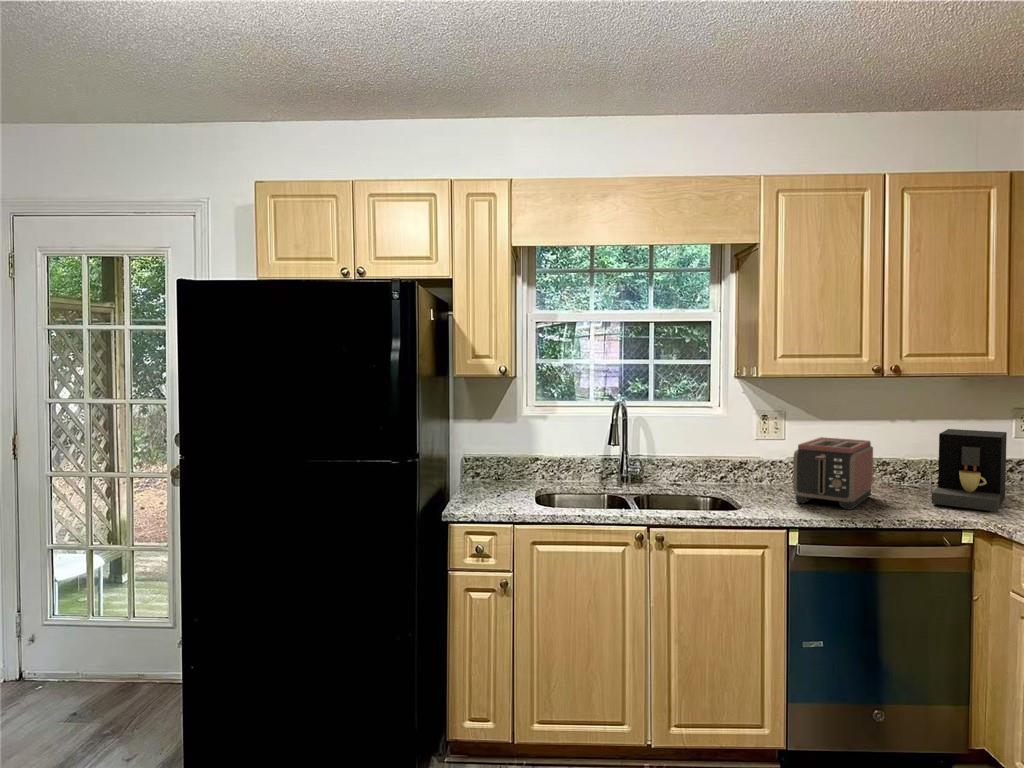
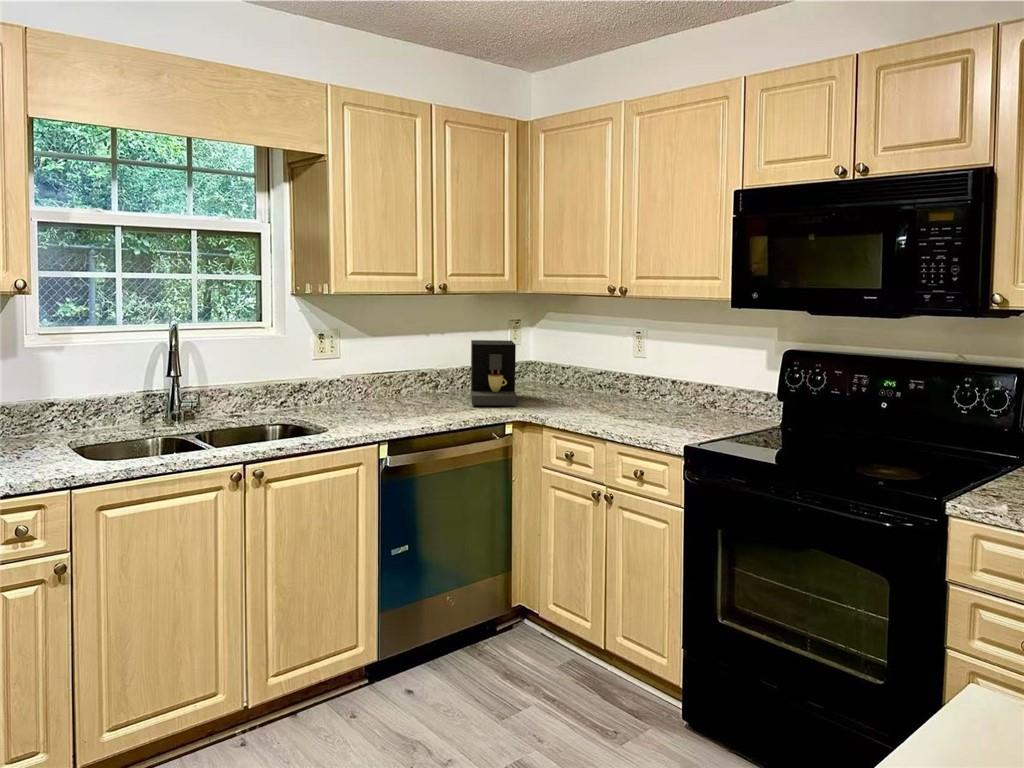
toaster: present [793,437,873,510] -> none [368,354,425,418]

